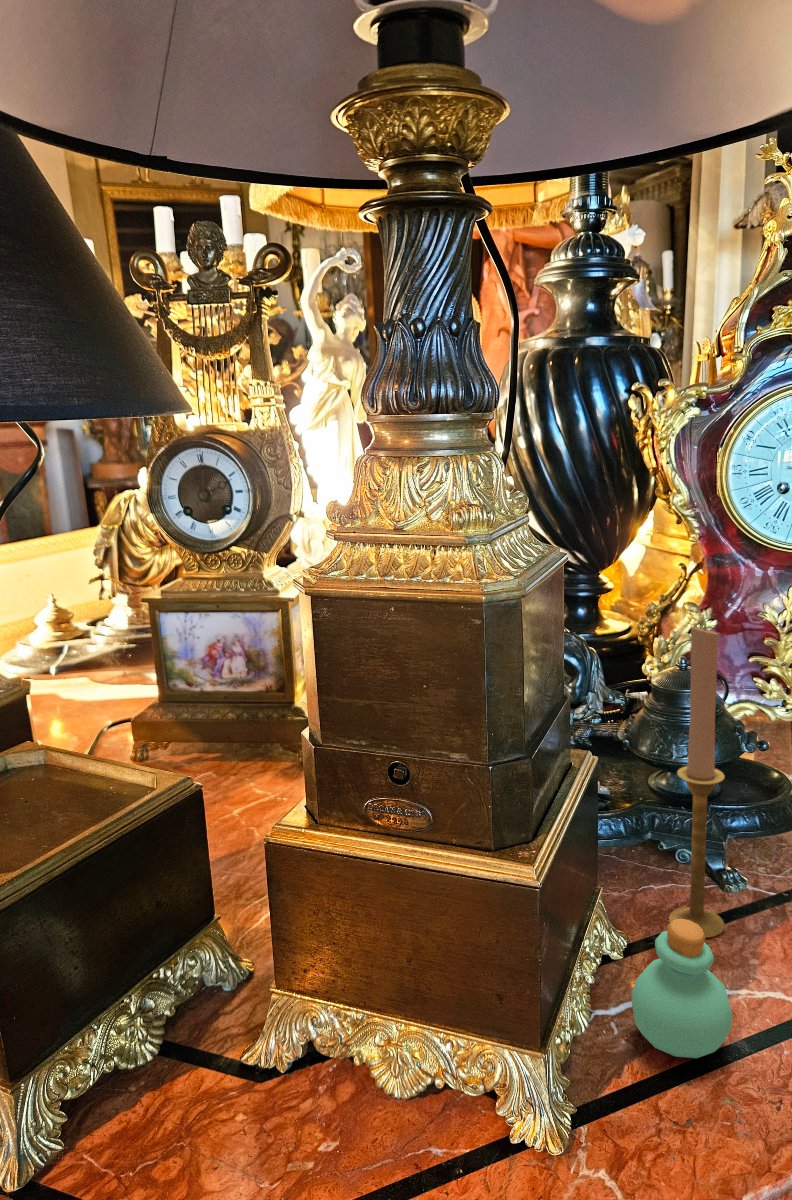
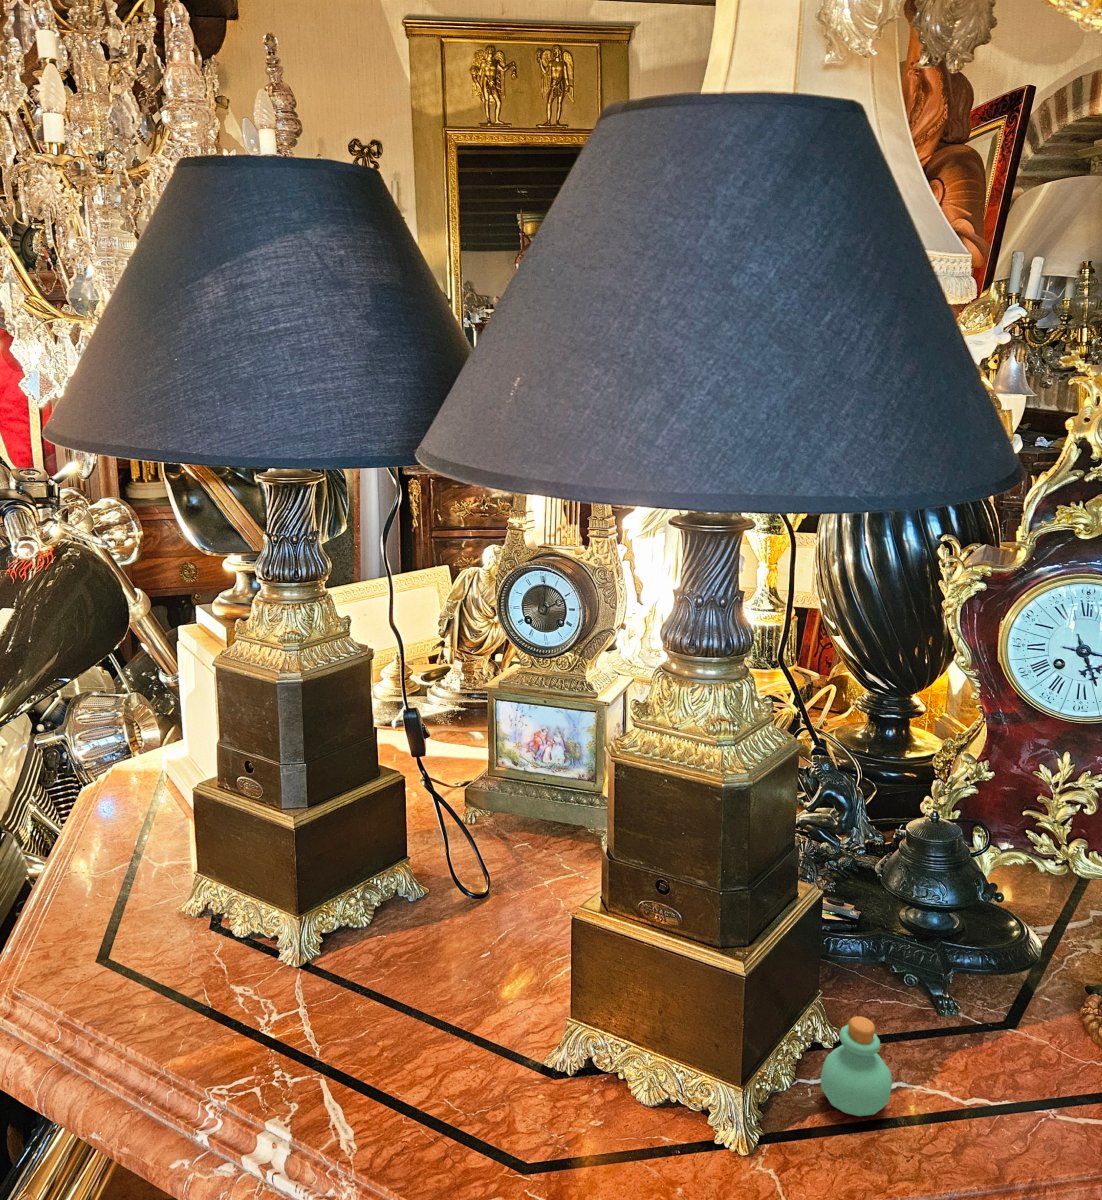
candlestick: present [669,624,725,938] -> none [881,798,931,1042]

